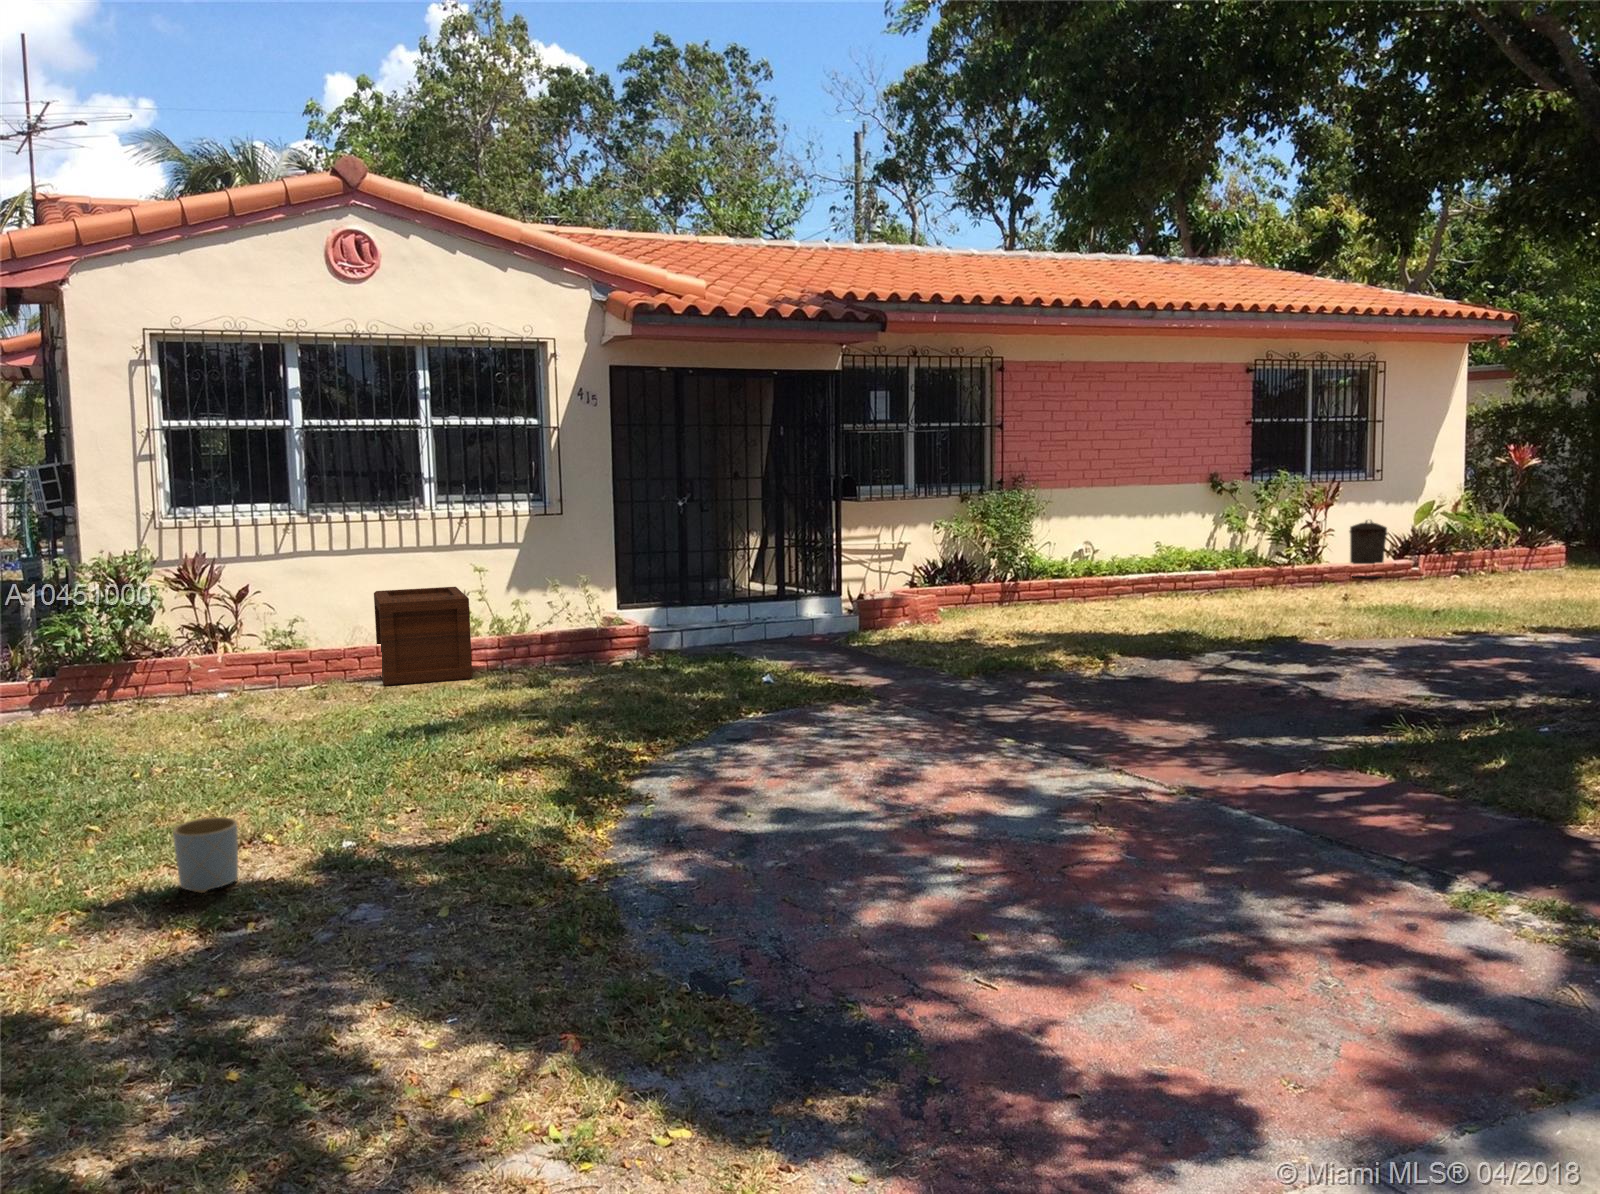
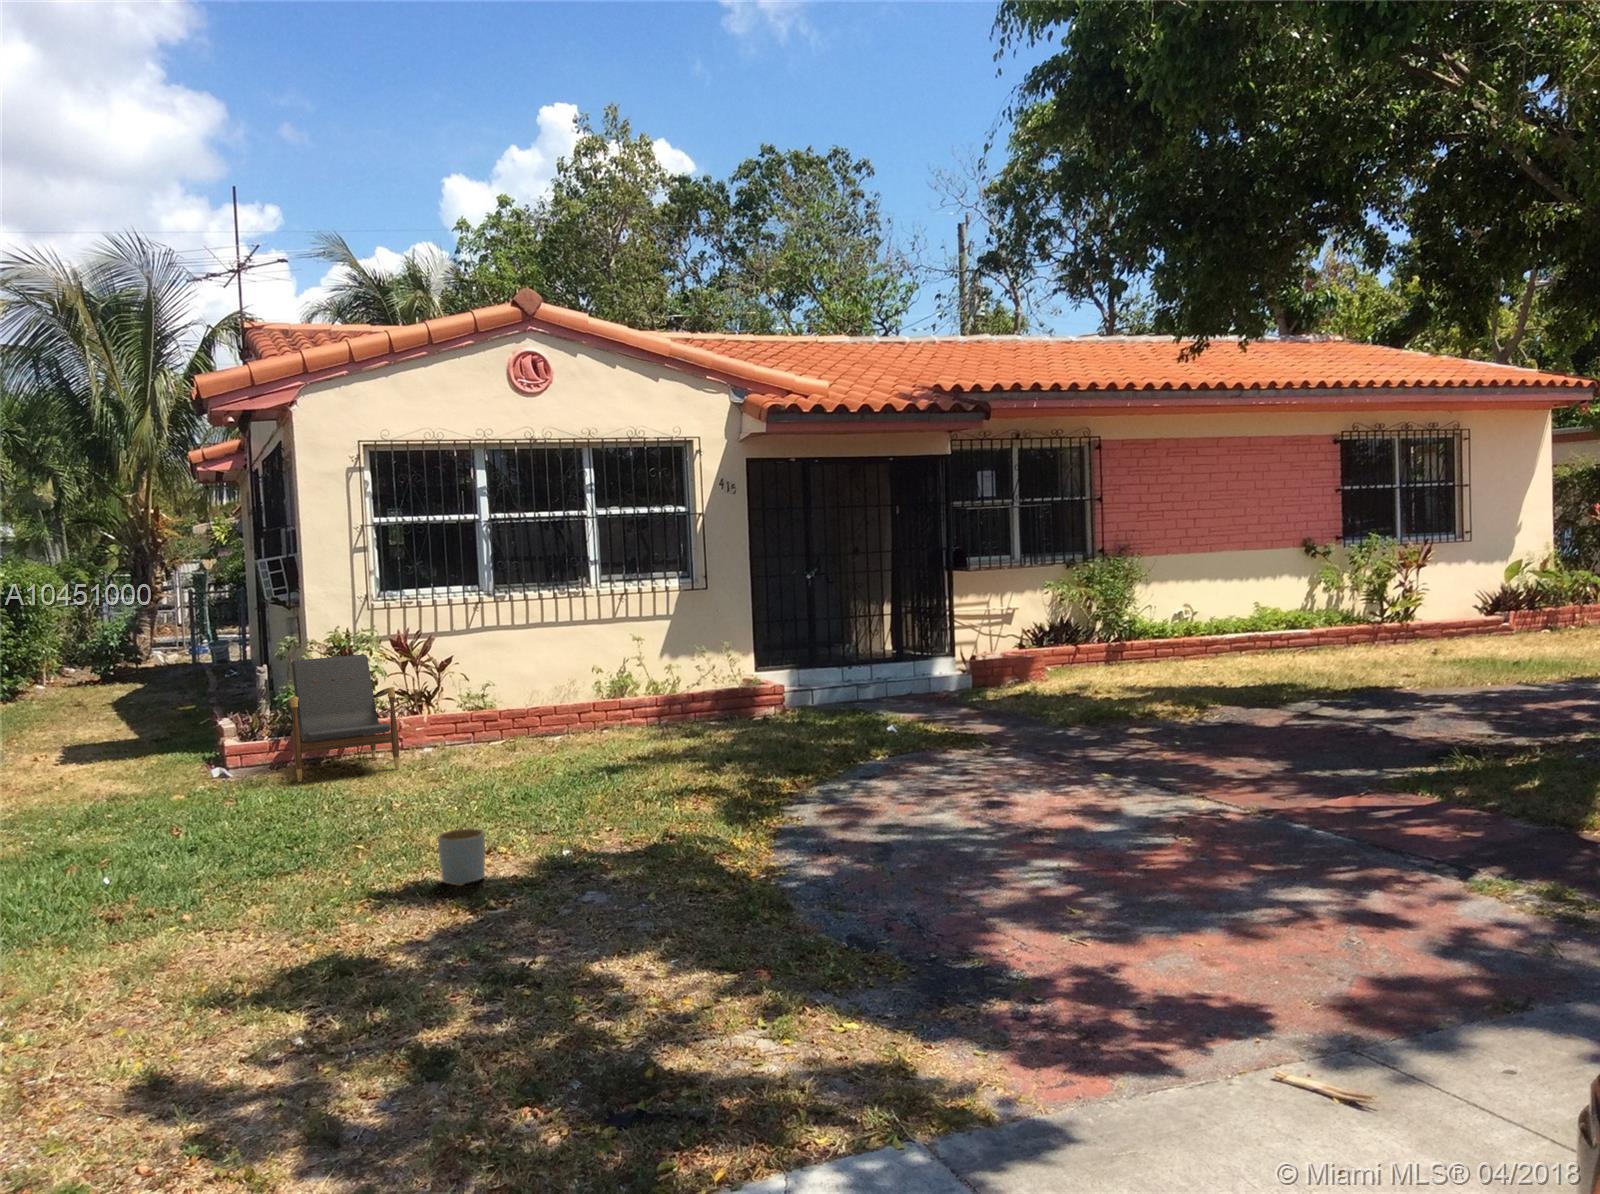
trash can: present [1350,520,1388,579] -> none [1443,579,1480,635]
lounge chair: none [39,583,181,737] -> present [287,654,399,782]
wooden crate: present [374,587,472,686] -> none [547,654,633,740]

